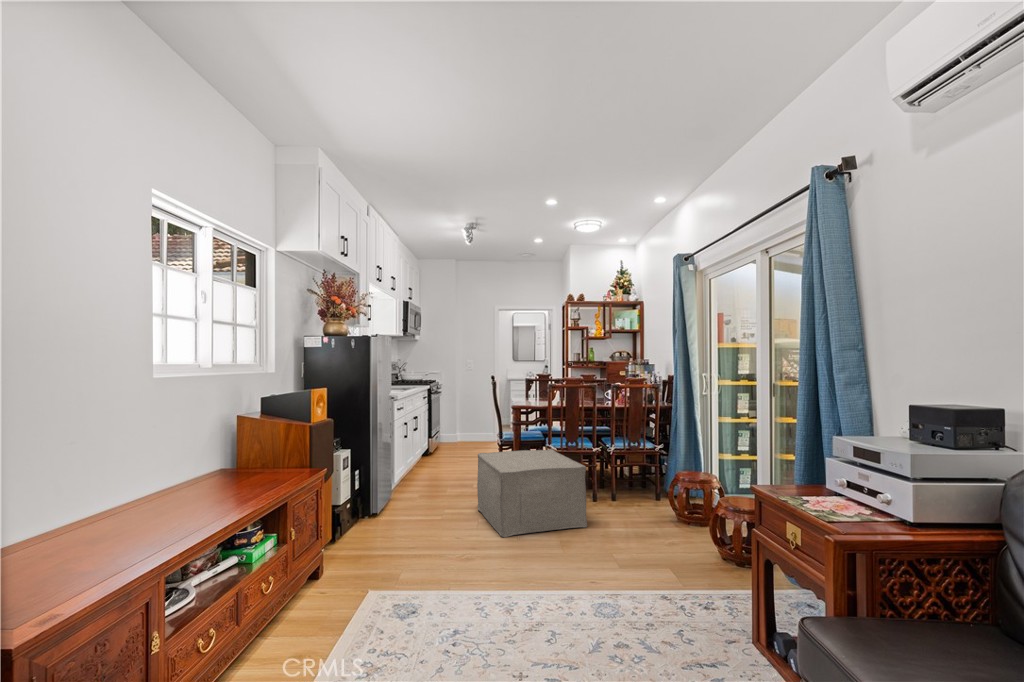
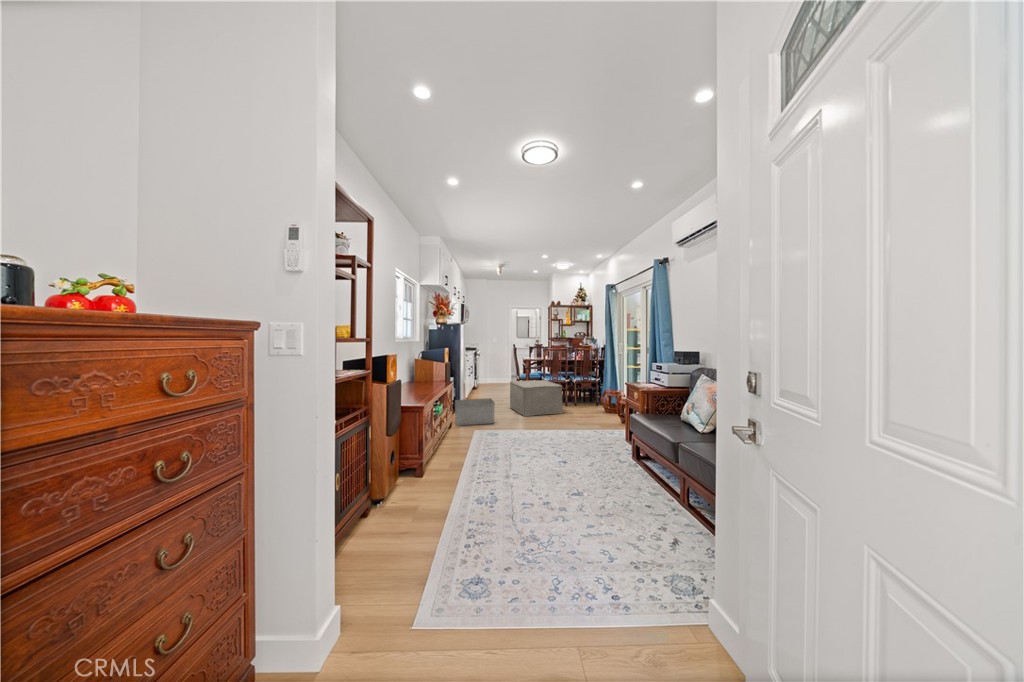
storage bin: none [335,498,429,569] -> present [455,399,495,425]

